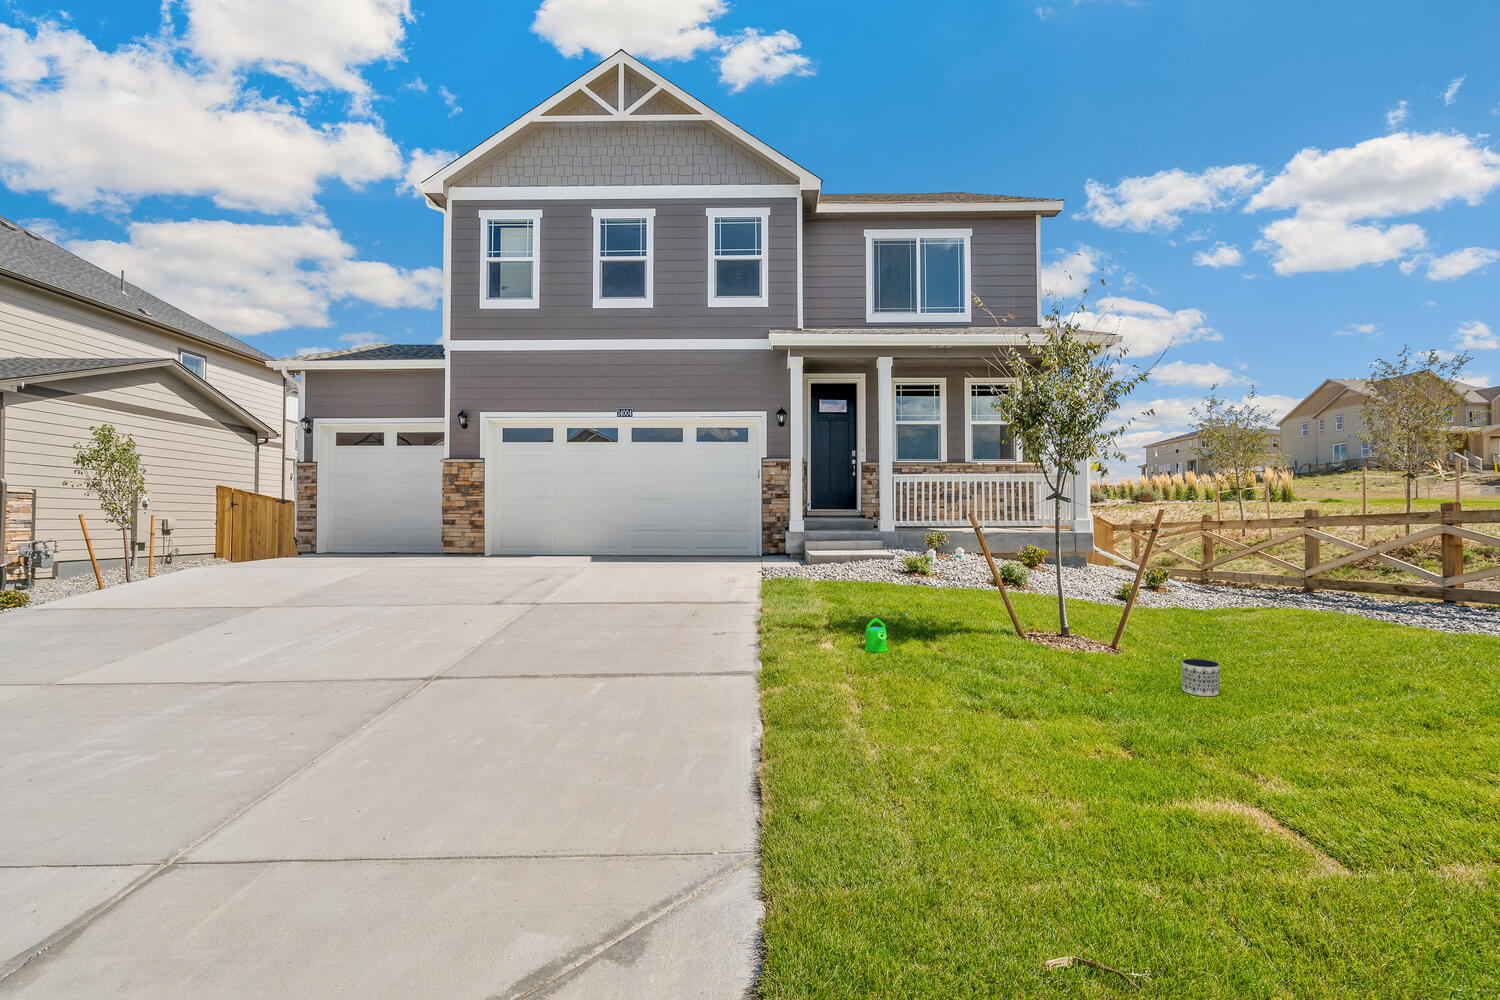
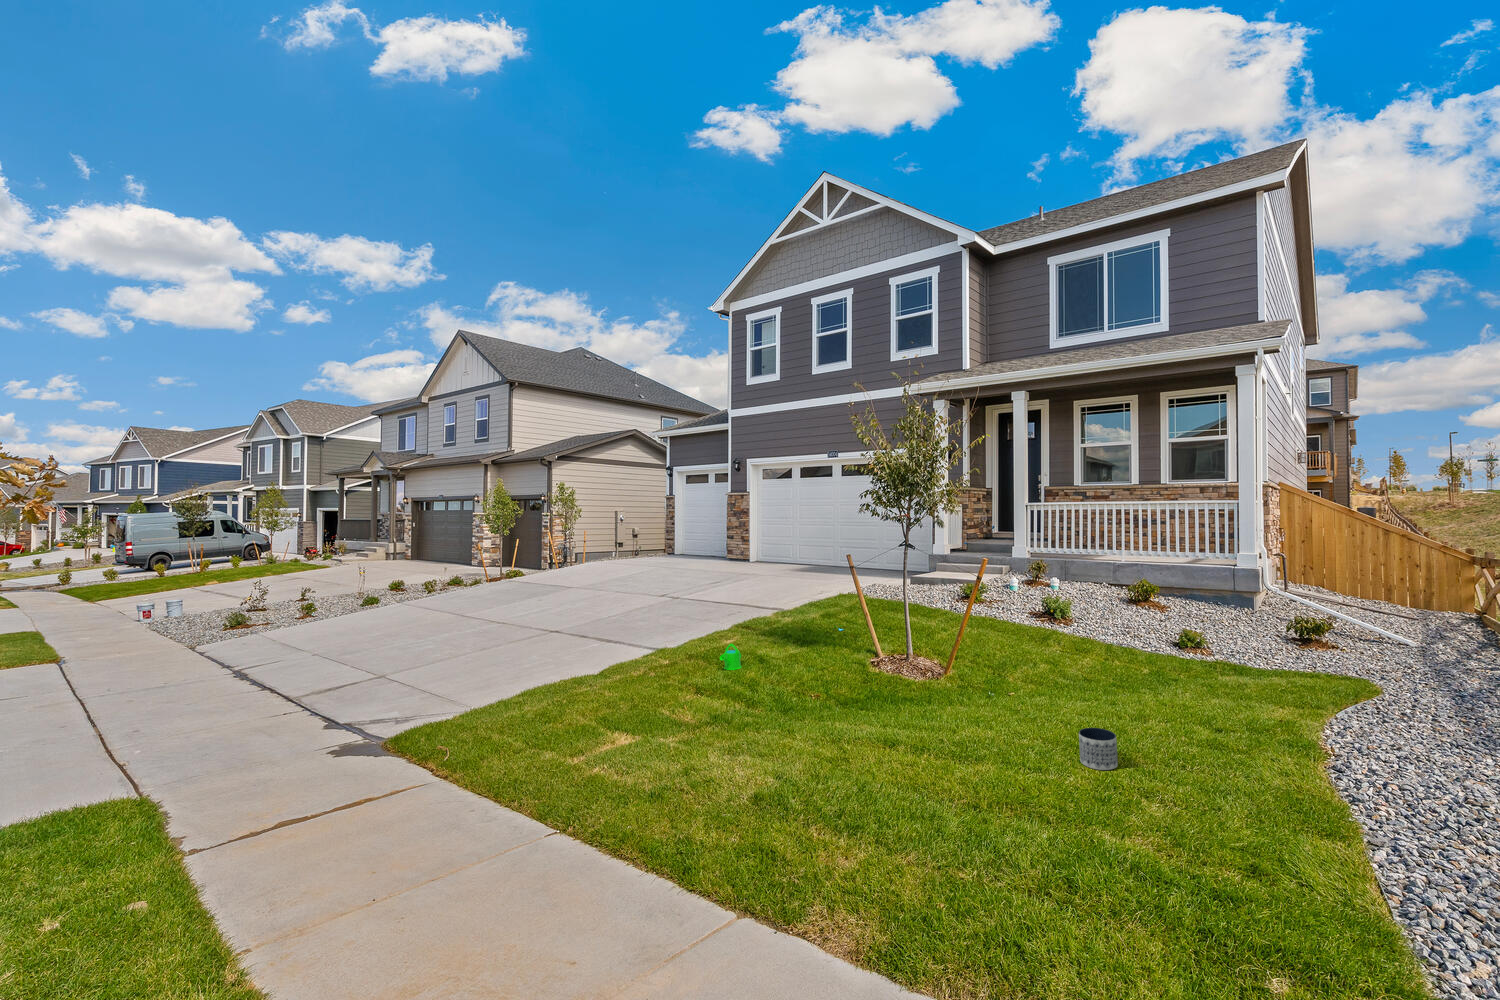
planter: present [1182,659,1220,696] -> present [1079,728,1118,770]

